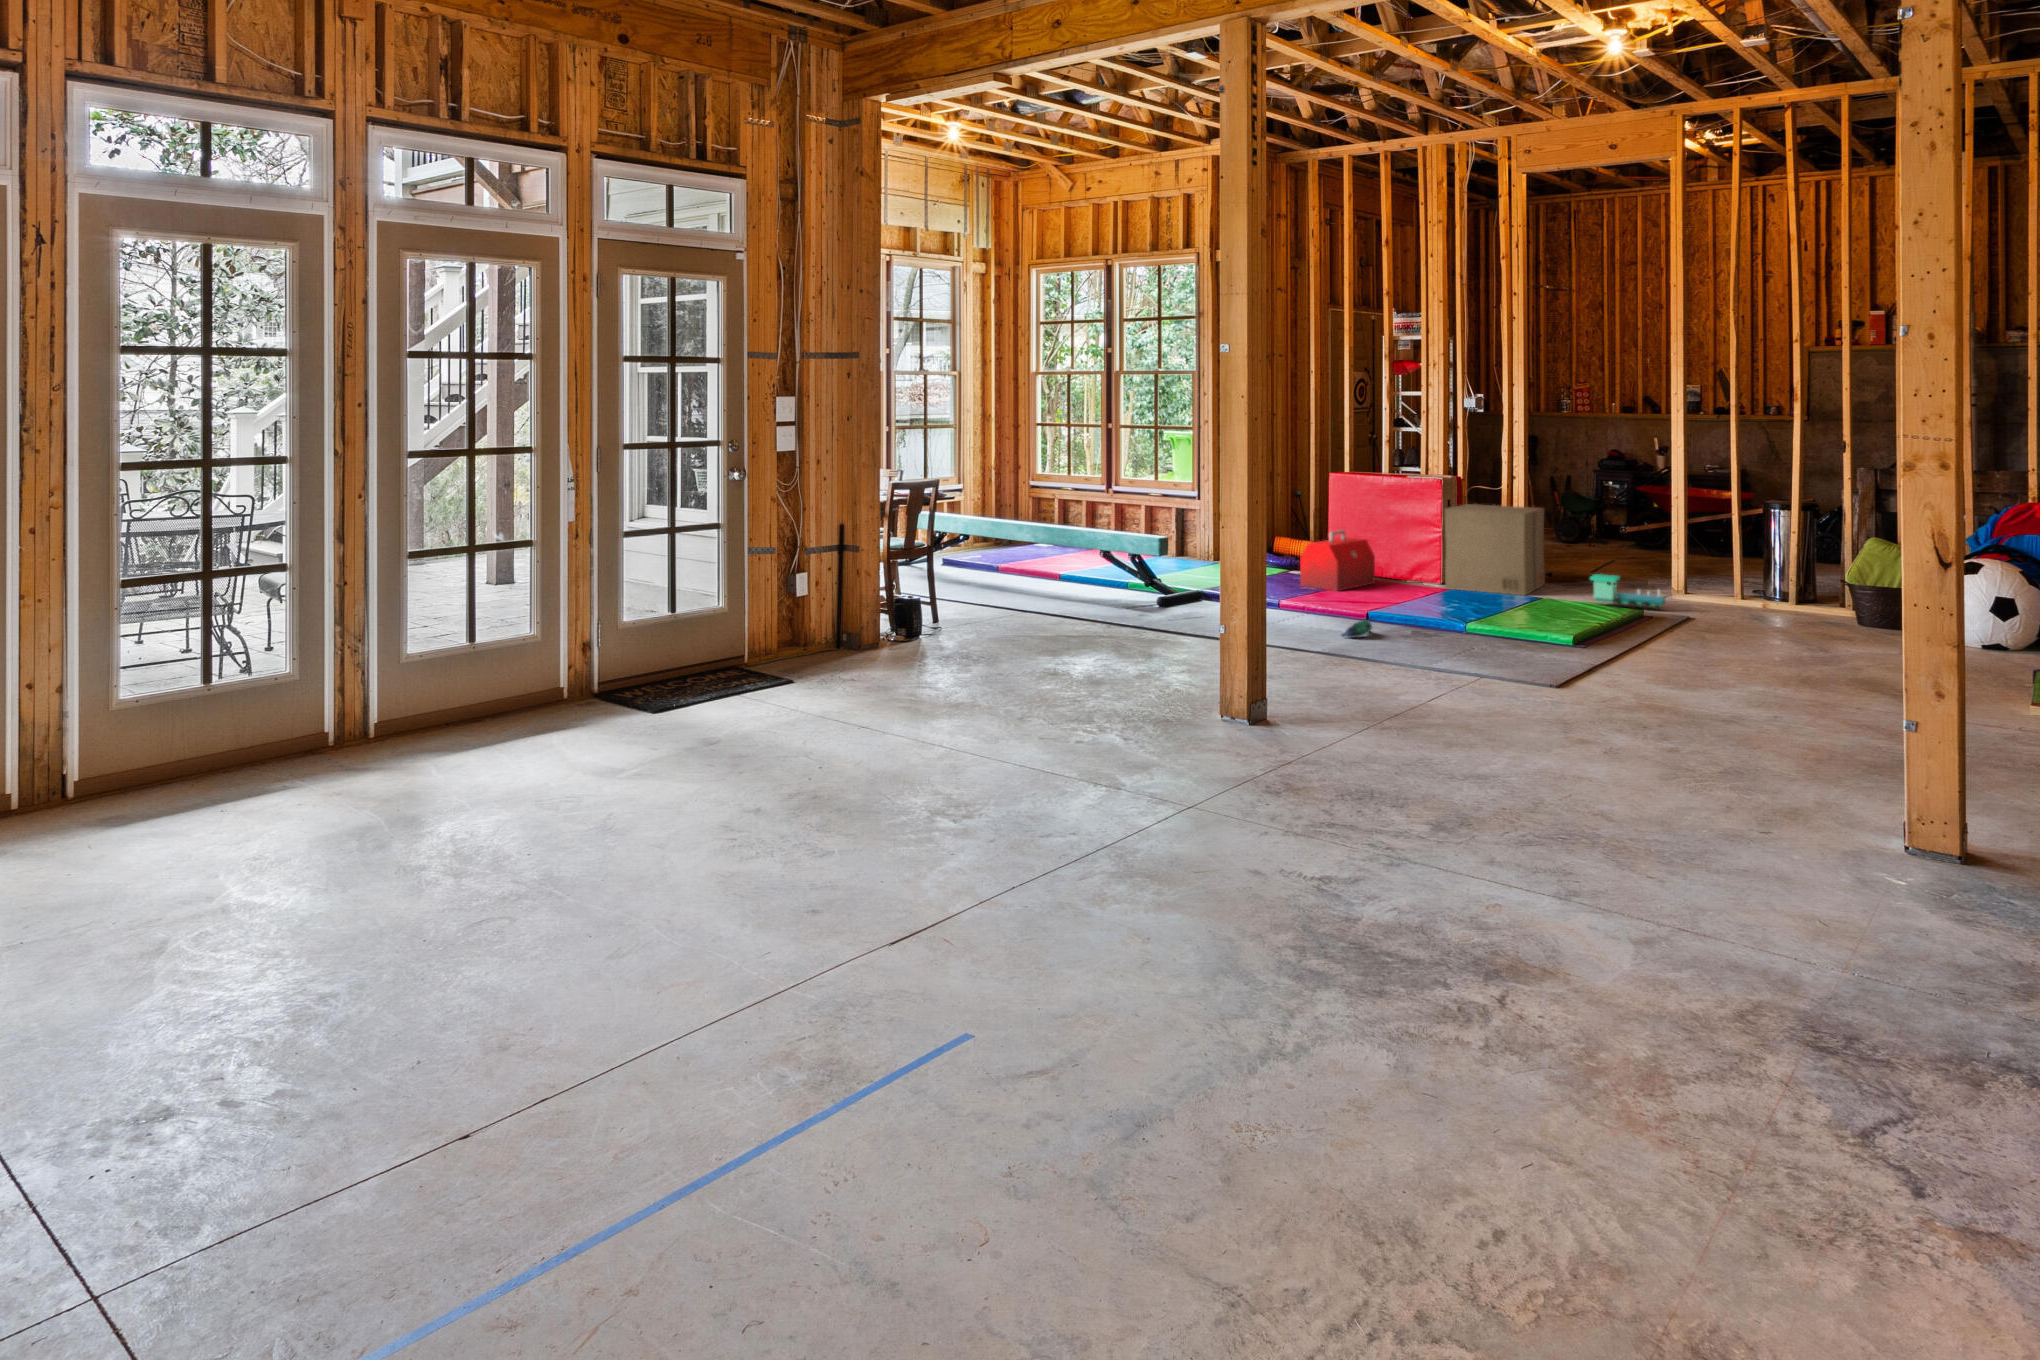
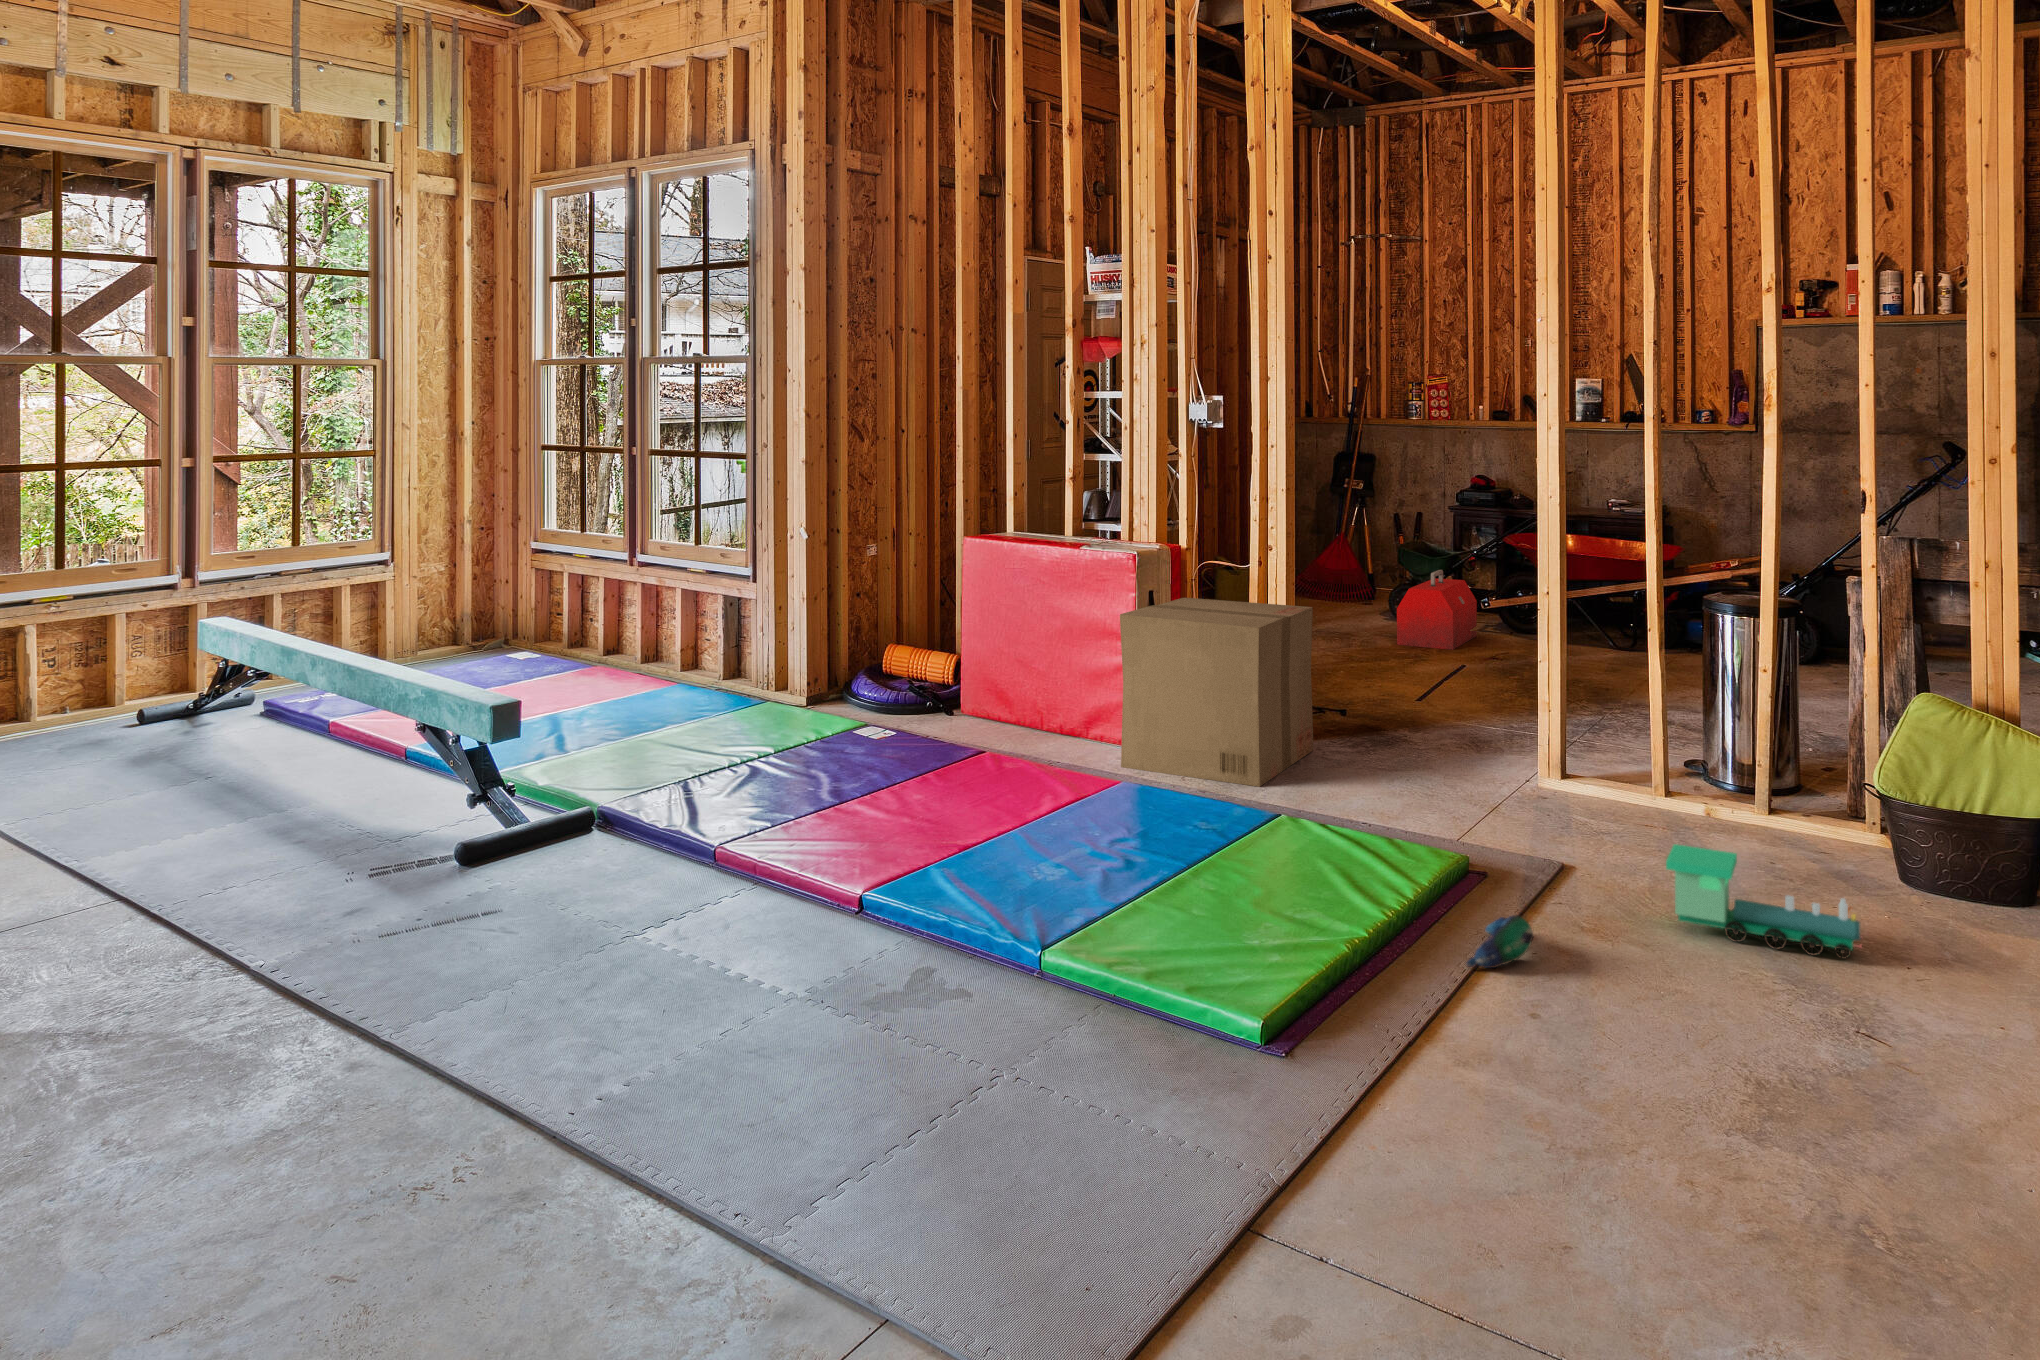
toolbox: present [1300,530,1375,591] -> present [1397,570,1477,650]
toy train: present [1590,574,1666,609] -> present [1666,844,1862,958]
plush toy: present [1342,620,1372,637] -> present [1466,915,1534,968]

